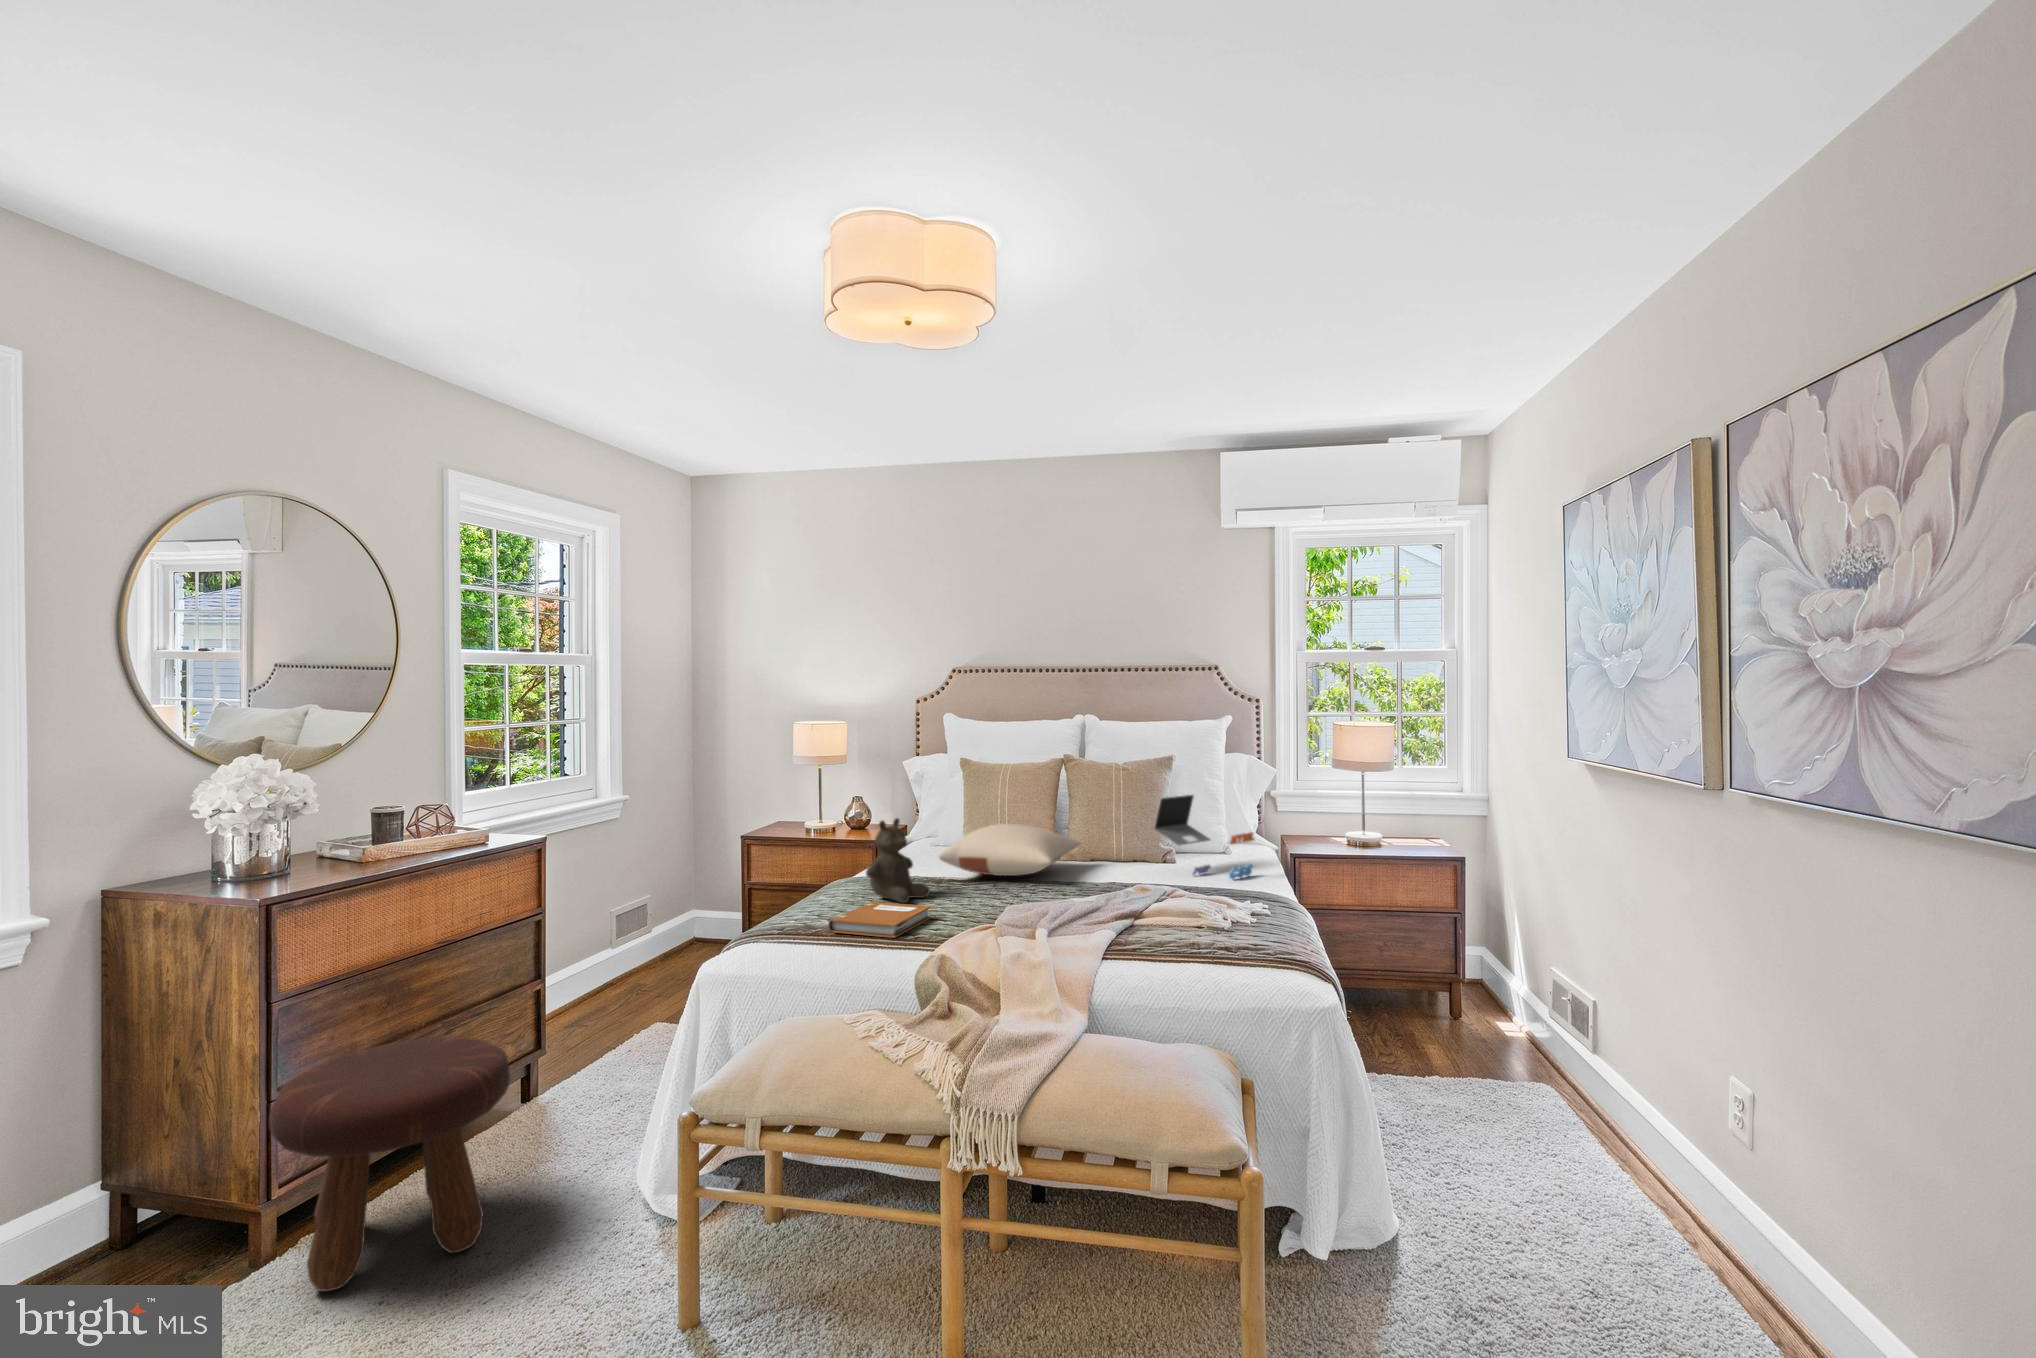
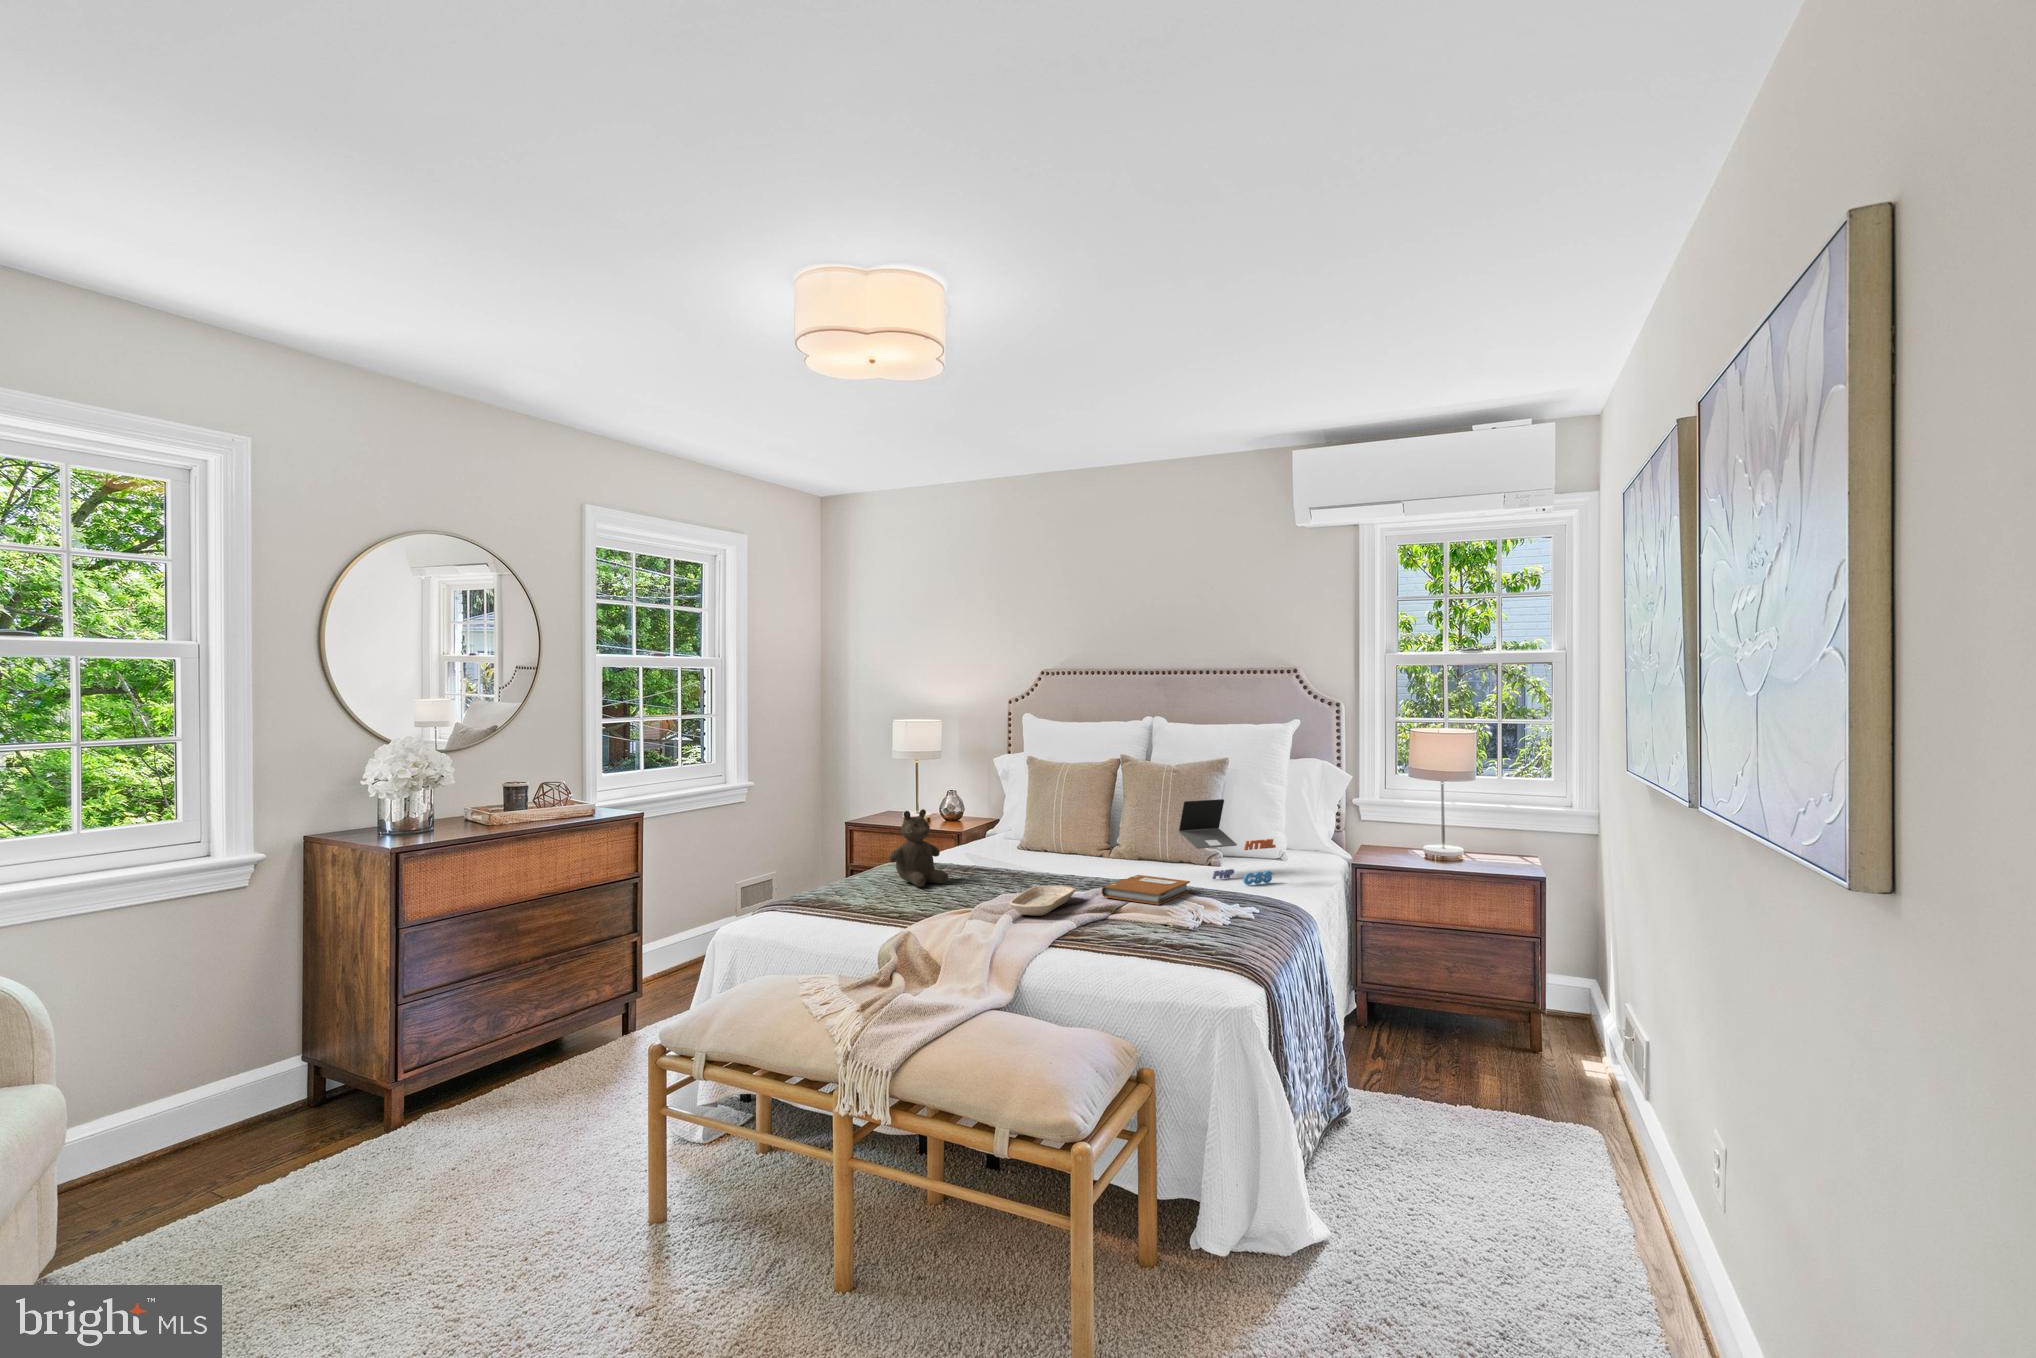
pillow: present [939,824,1081,876] -> none [970,820,1117,869]
tray: none [1033,892,1085,926] -> present [1009,885,1076,916]
notebook: present [828,902,931,938] -> present [1102,875,1190,905]
footstool: present [269,1037,510,1291] -> none [392,970,574,1154]

